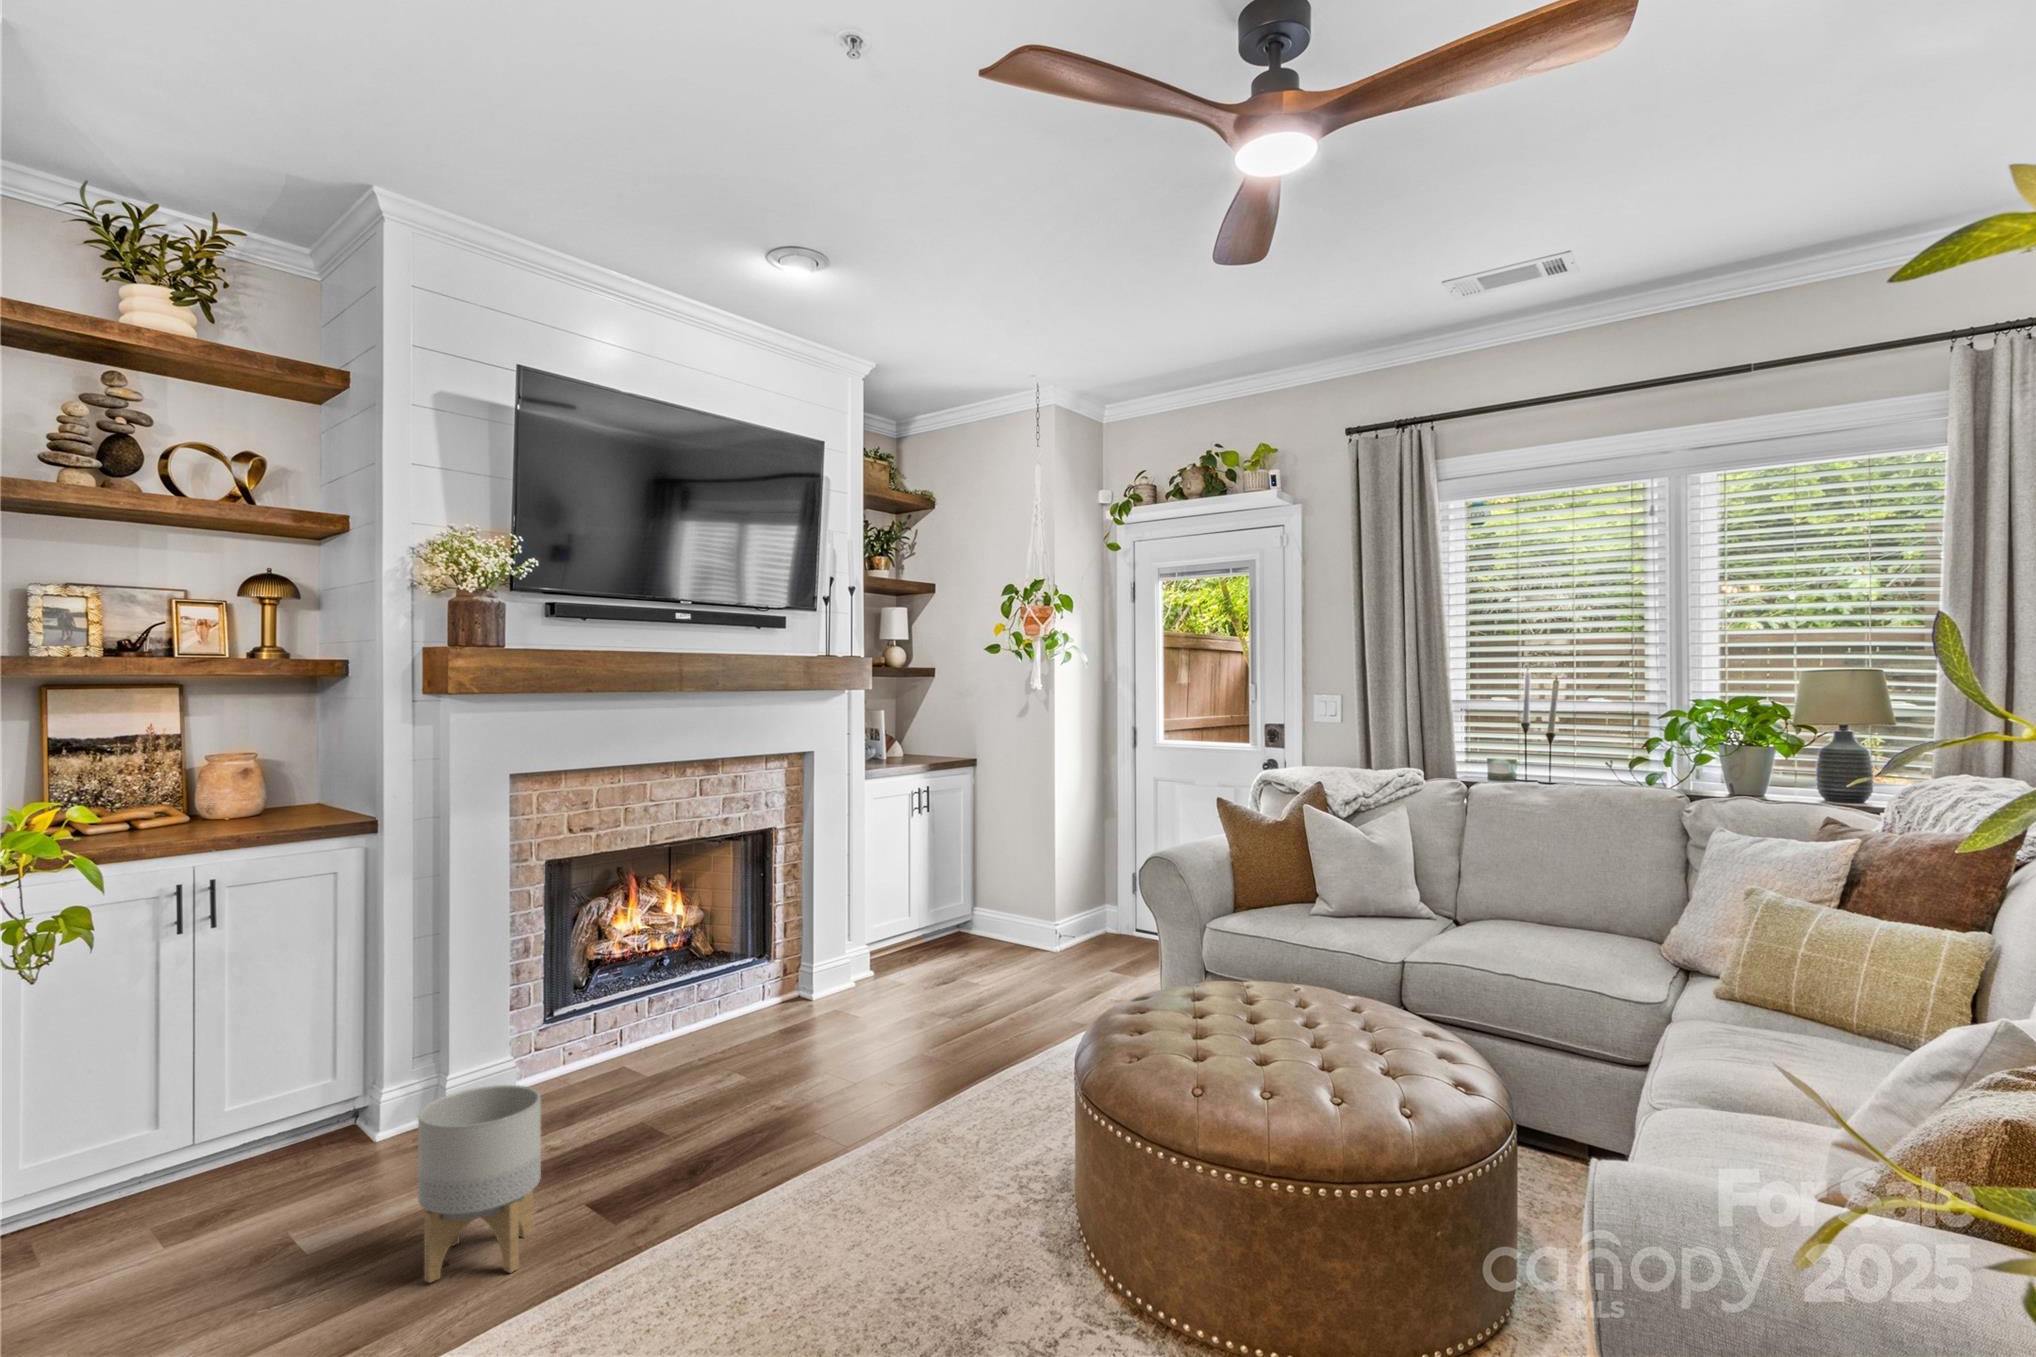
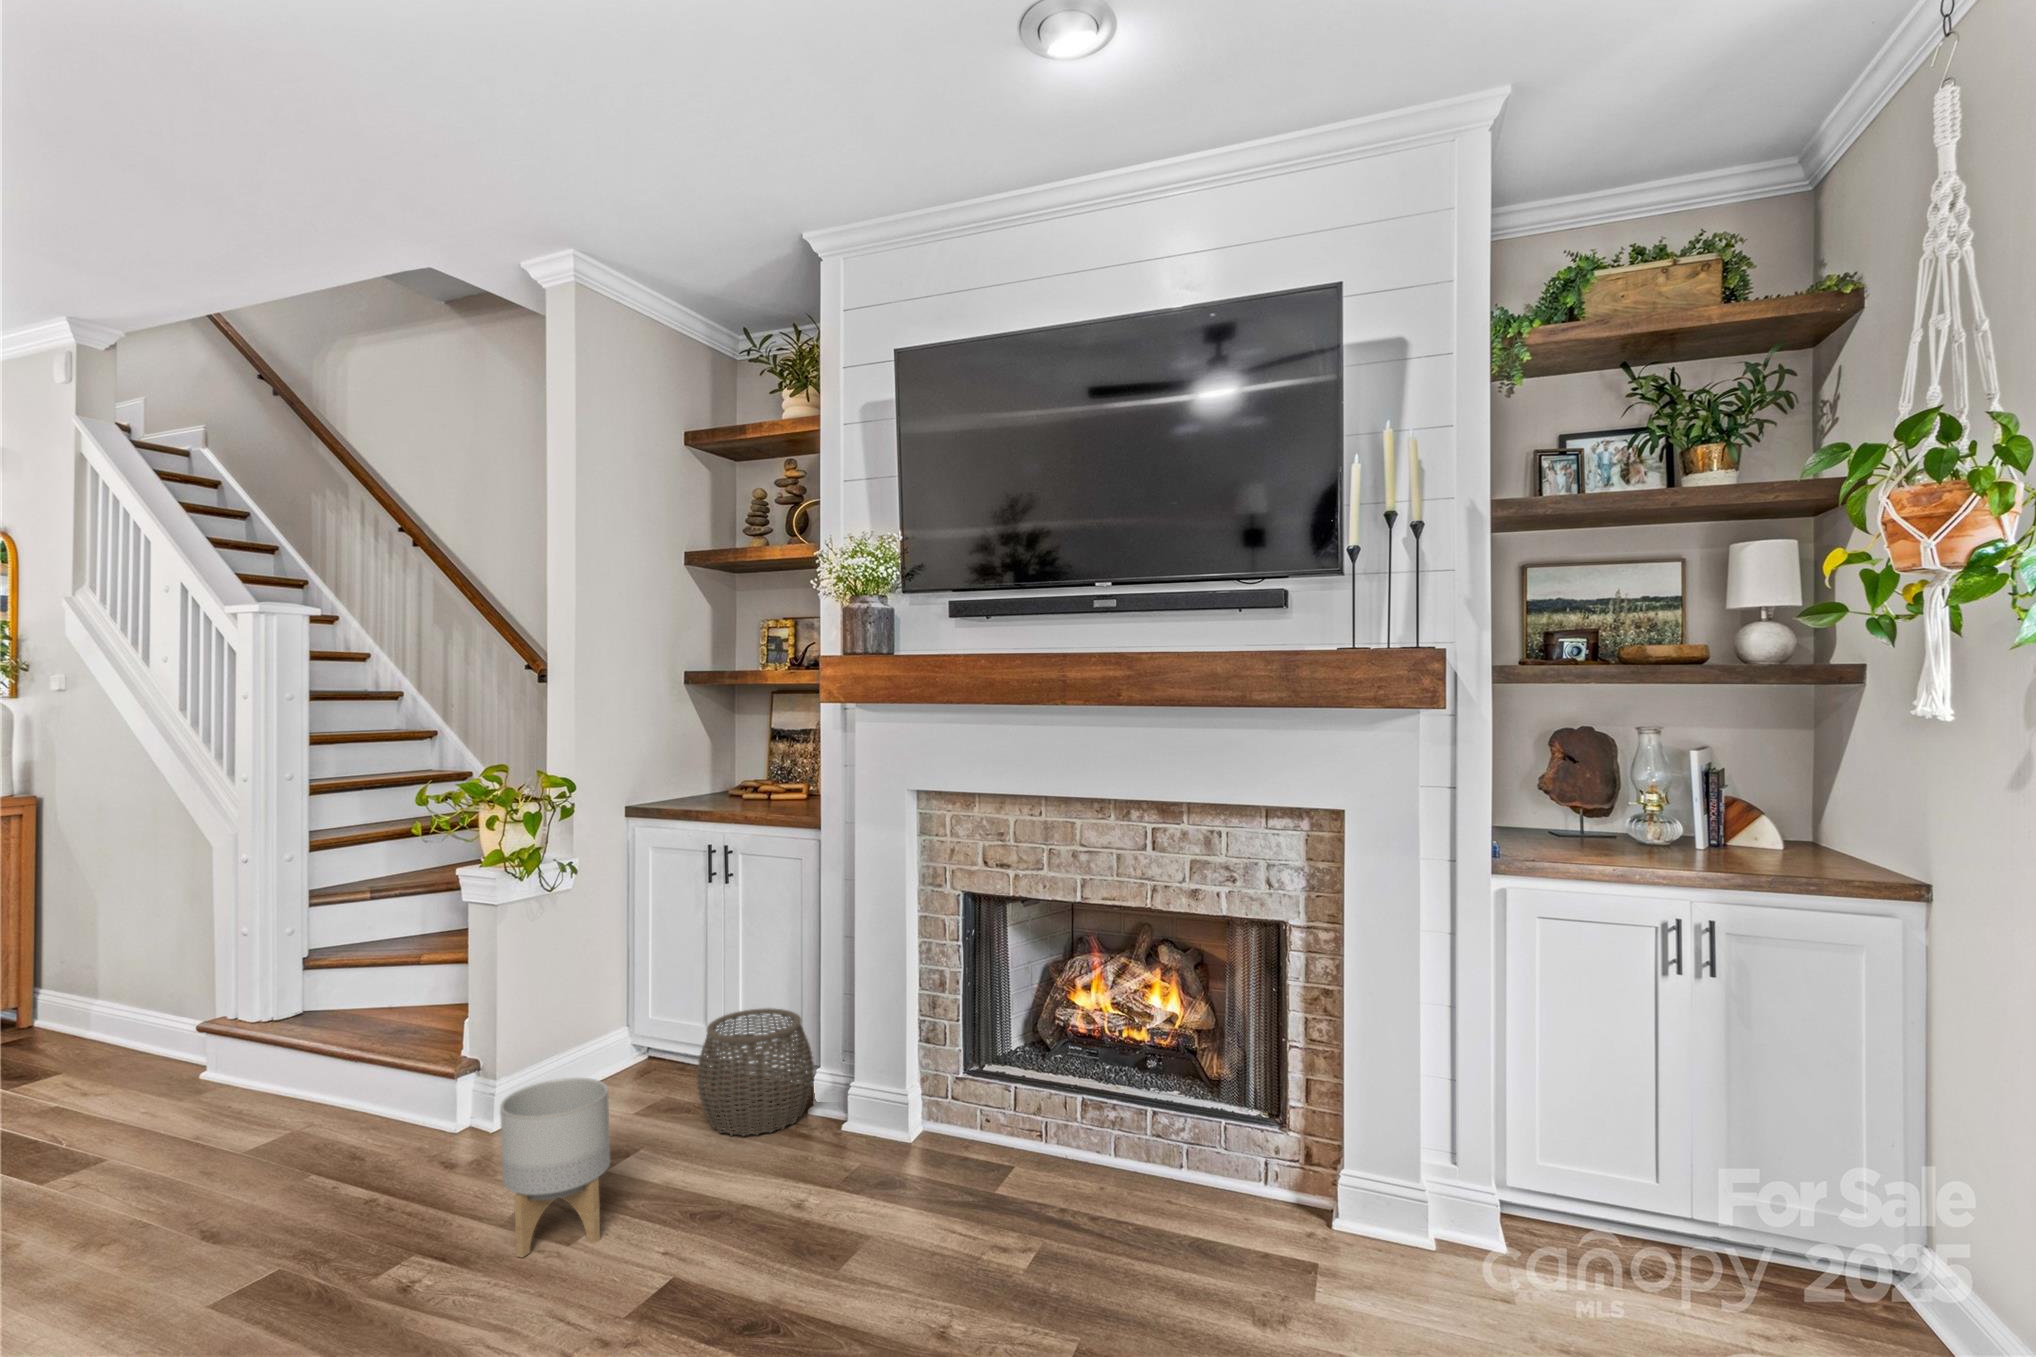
woven basket: none [255,1043,412,1195] -> present [696,1008,814,1136]

